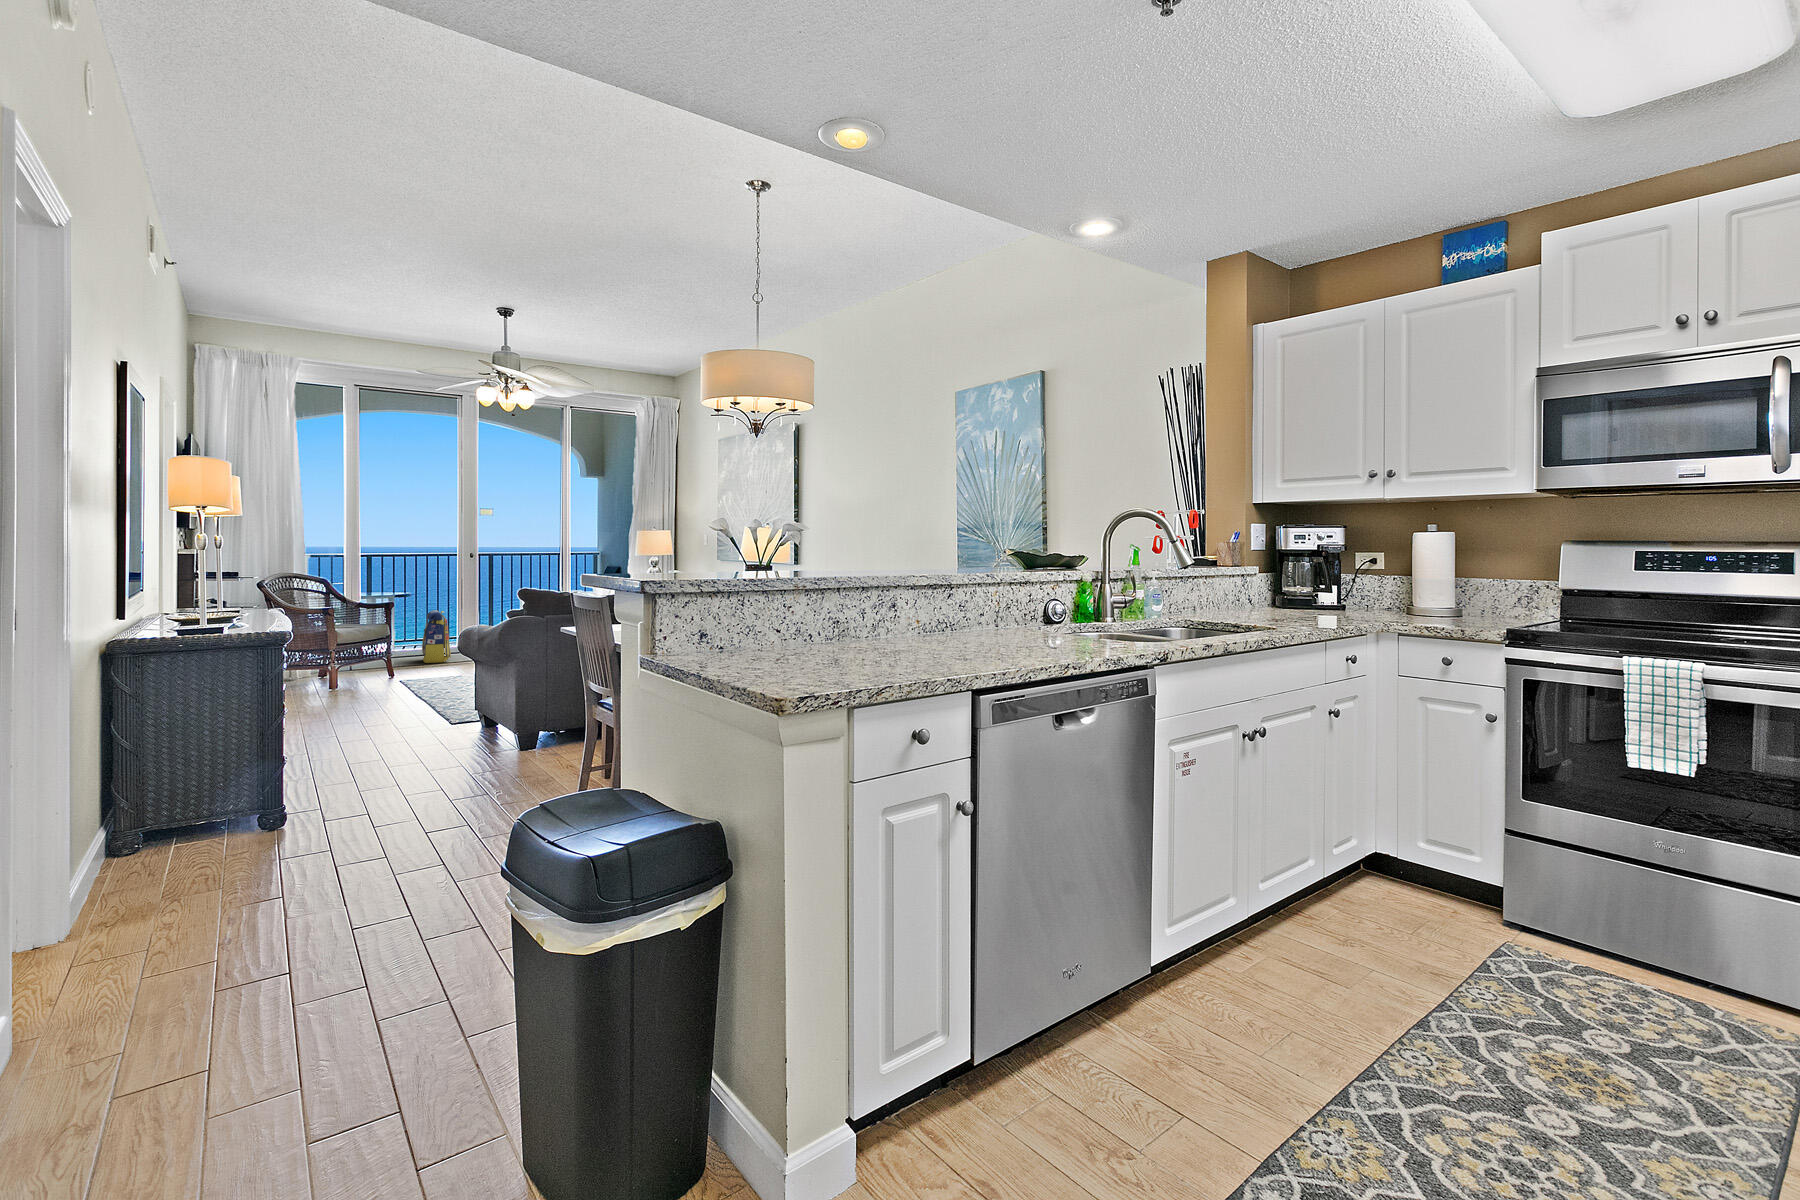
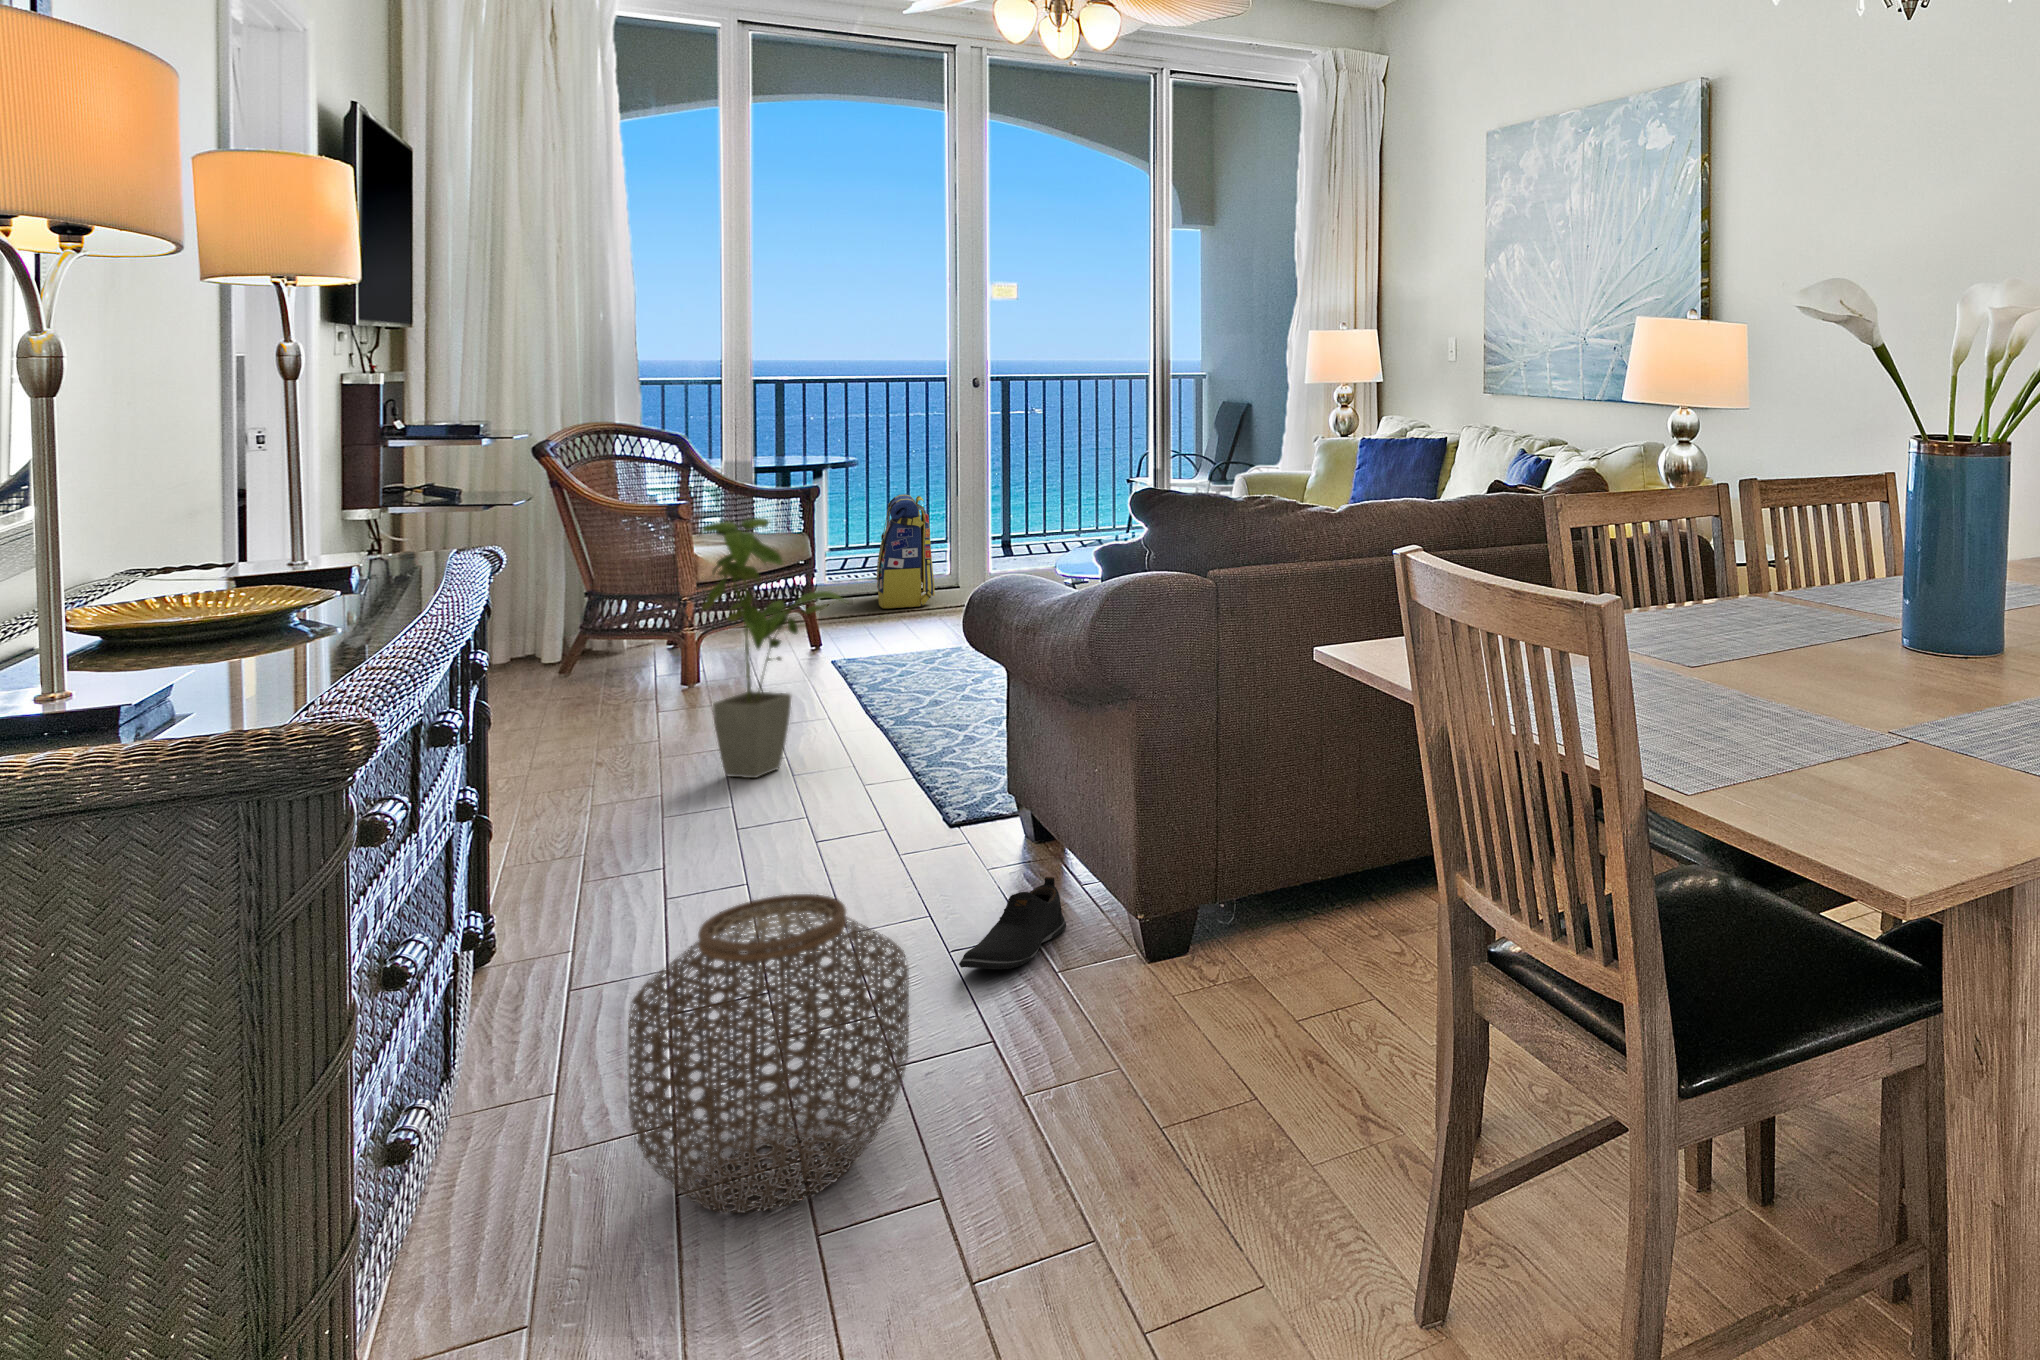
house plant: none [344,606,409,712] -> present [700,518,845,778]
woven basket: none [344,703,431,789] -> present [627,894,909,1213]
shoe: none [451,726,492,750] -> present [959,877,1066,969]

